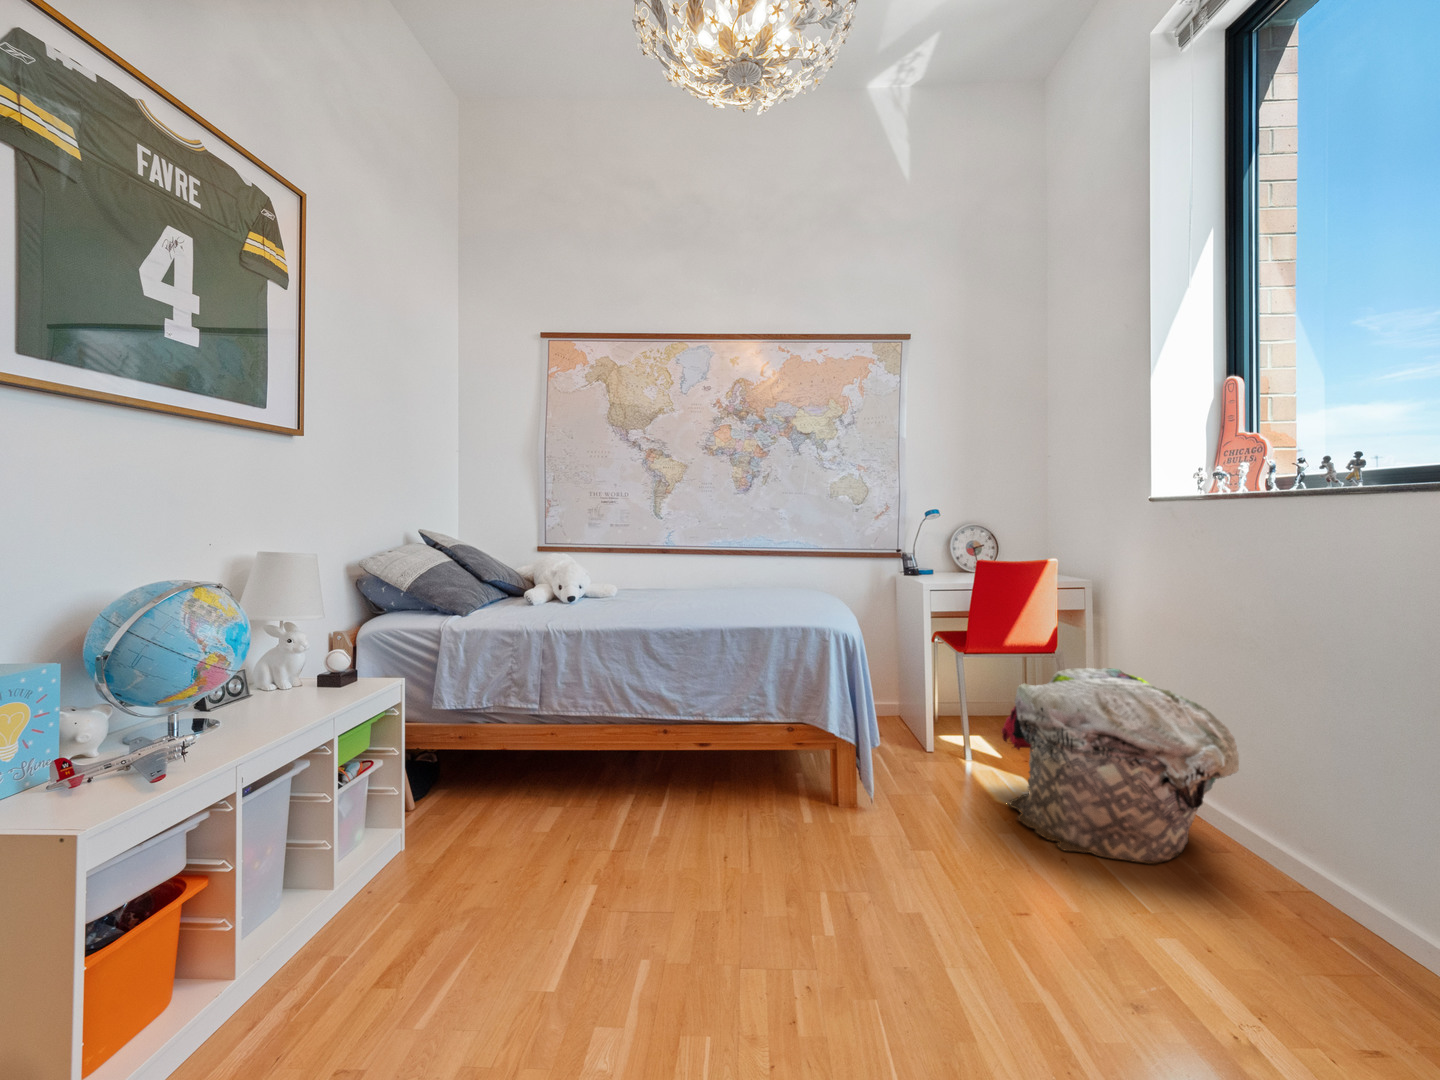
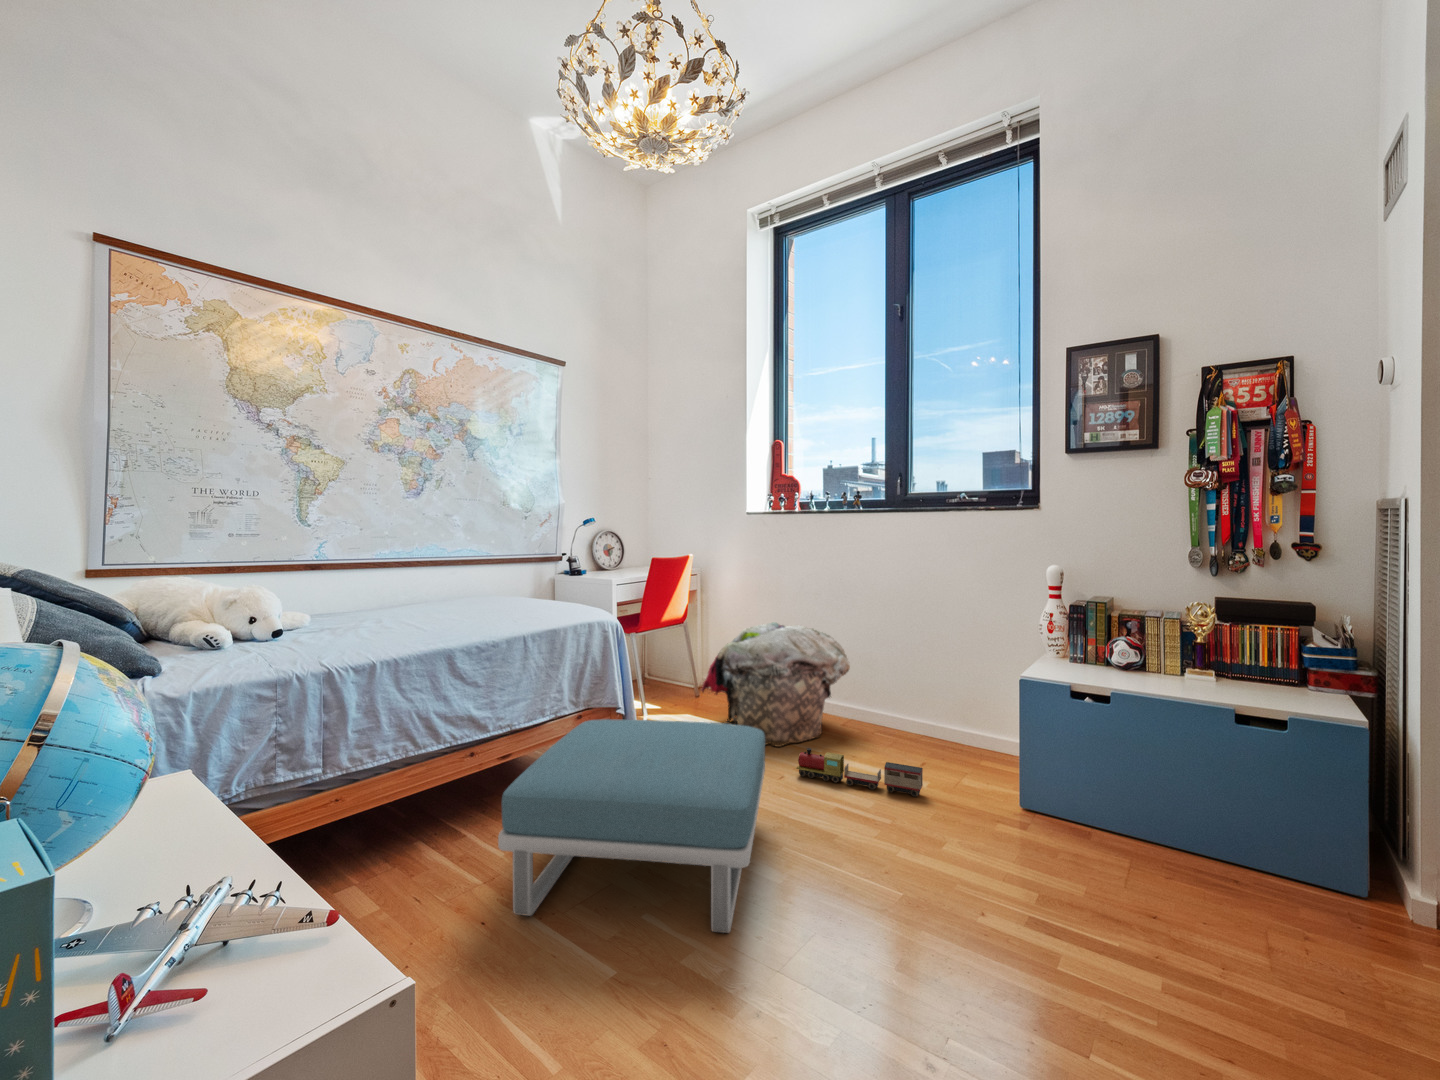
footstool: none [575,729,900,1010] -> present [498,719,765,933]
toy train: none [1024,865,1212,1036] -> present [796,748,923,797]

